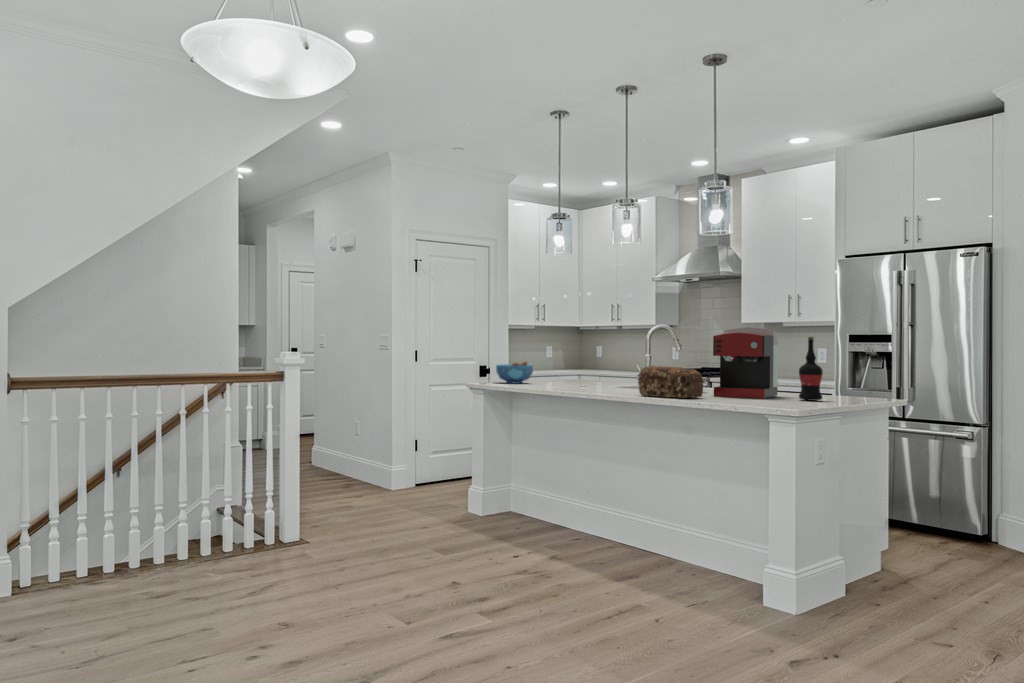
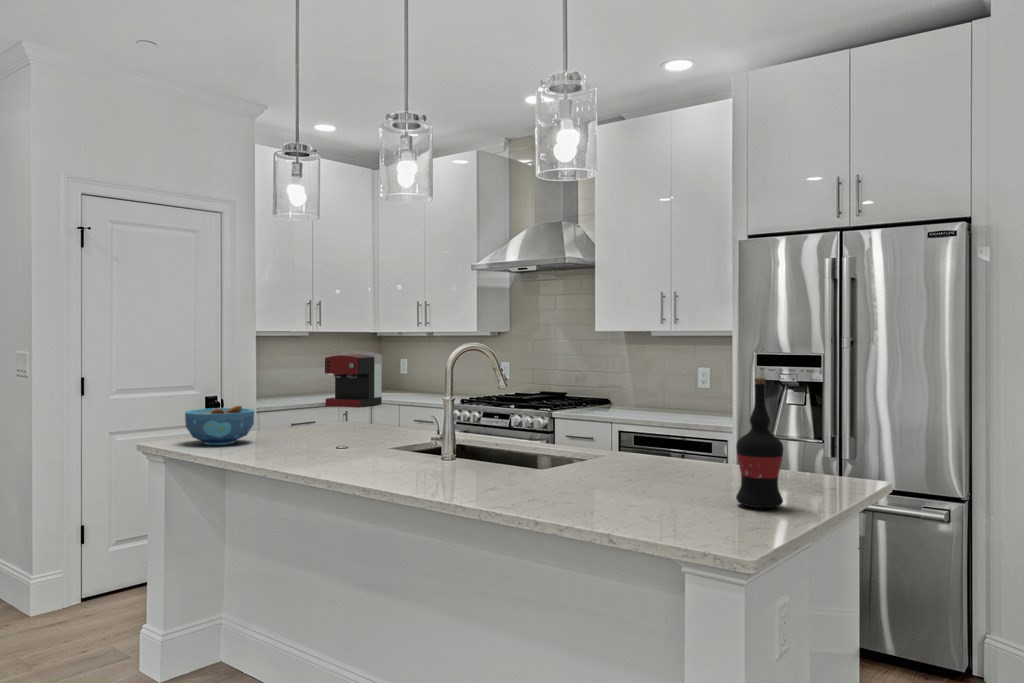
coffee maker: present [713,327,778,399] -> present [325,350,382,407]
bread loaf: present [638,366,703,398] -> none [416,438,551,517]

